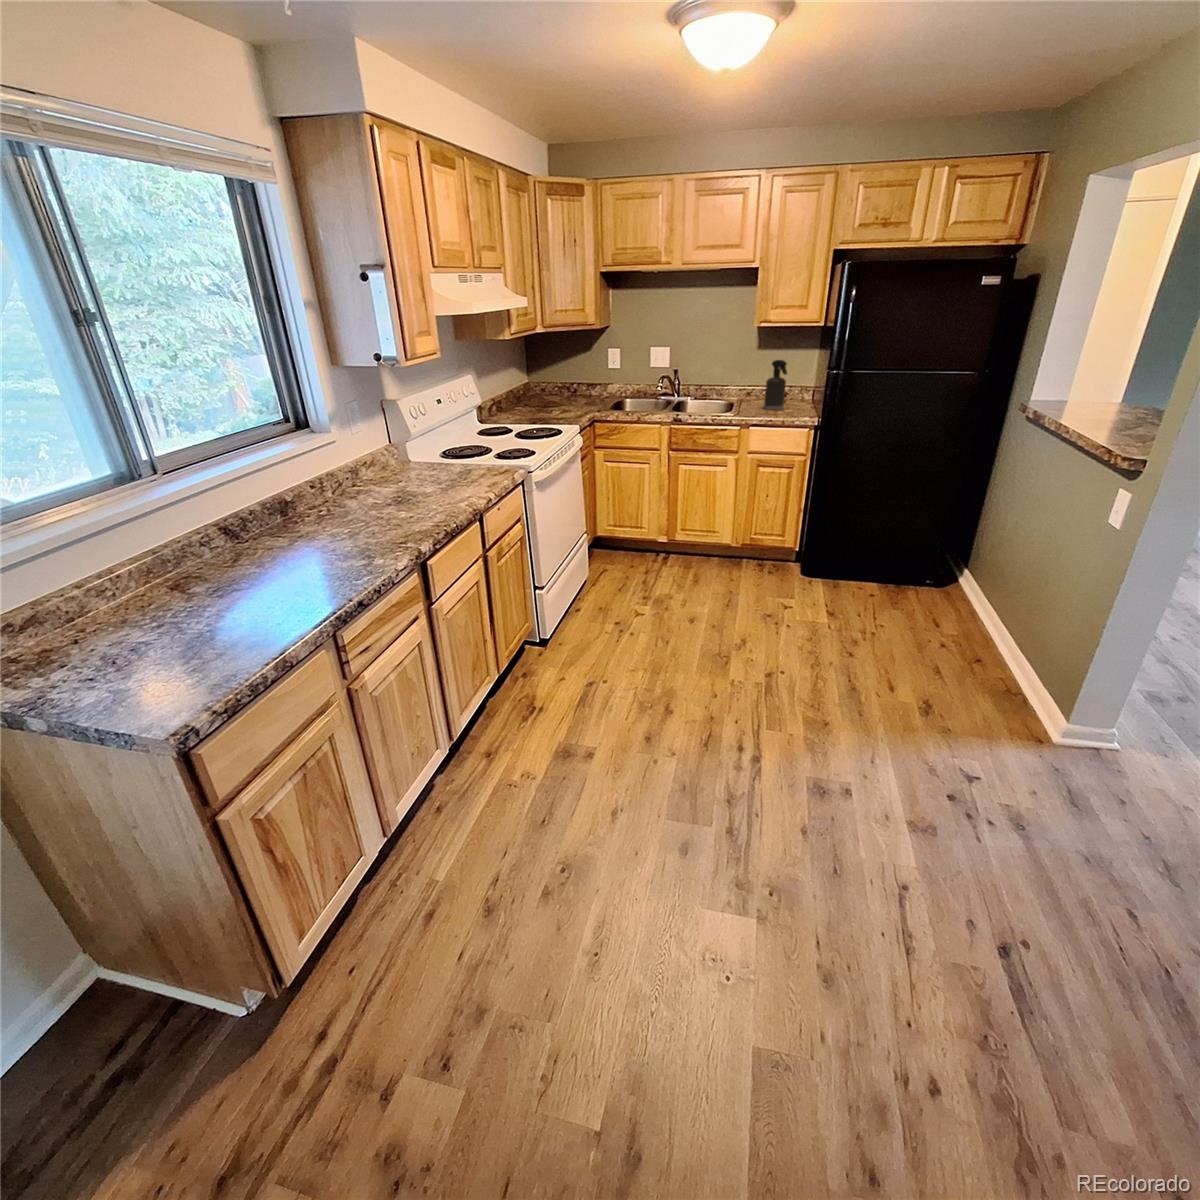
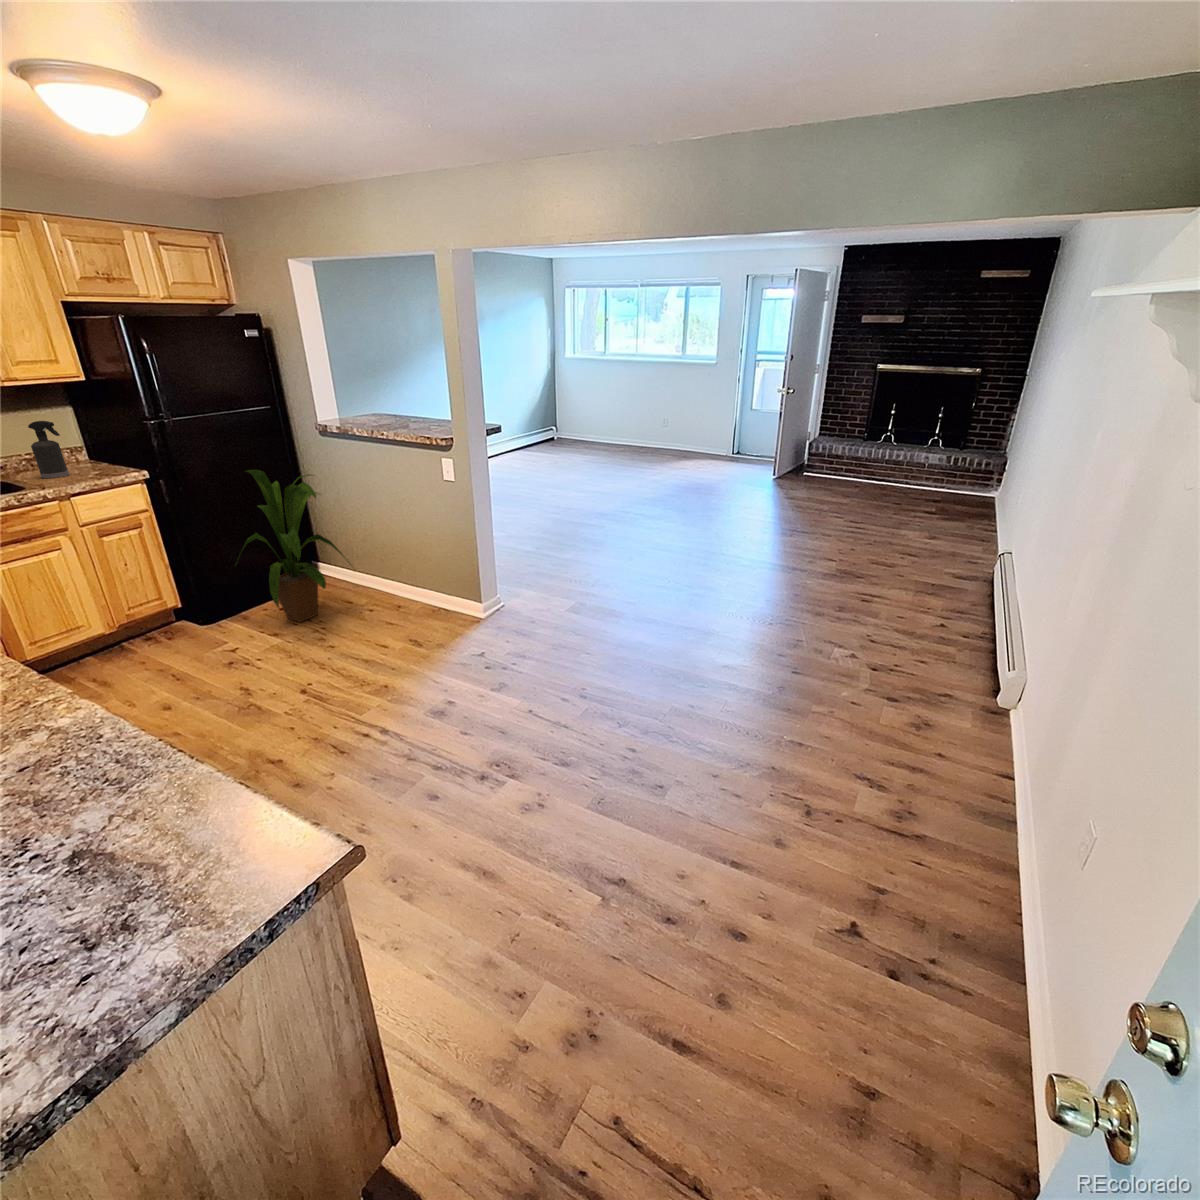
house plant: none [842,438,981,616] -> present [240,470,344,622]

